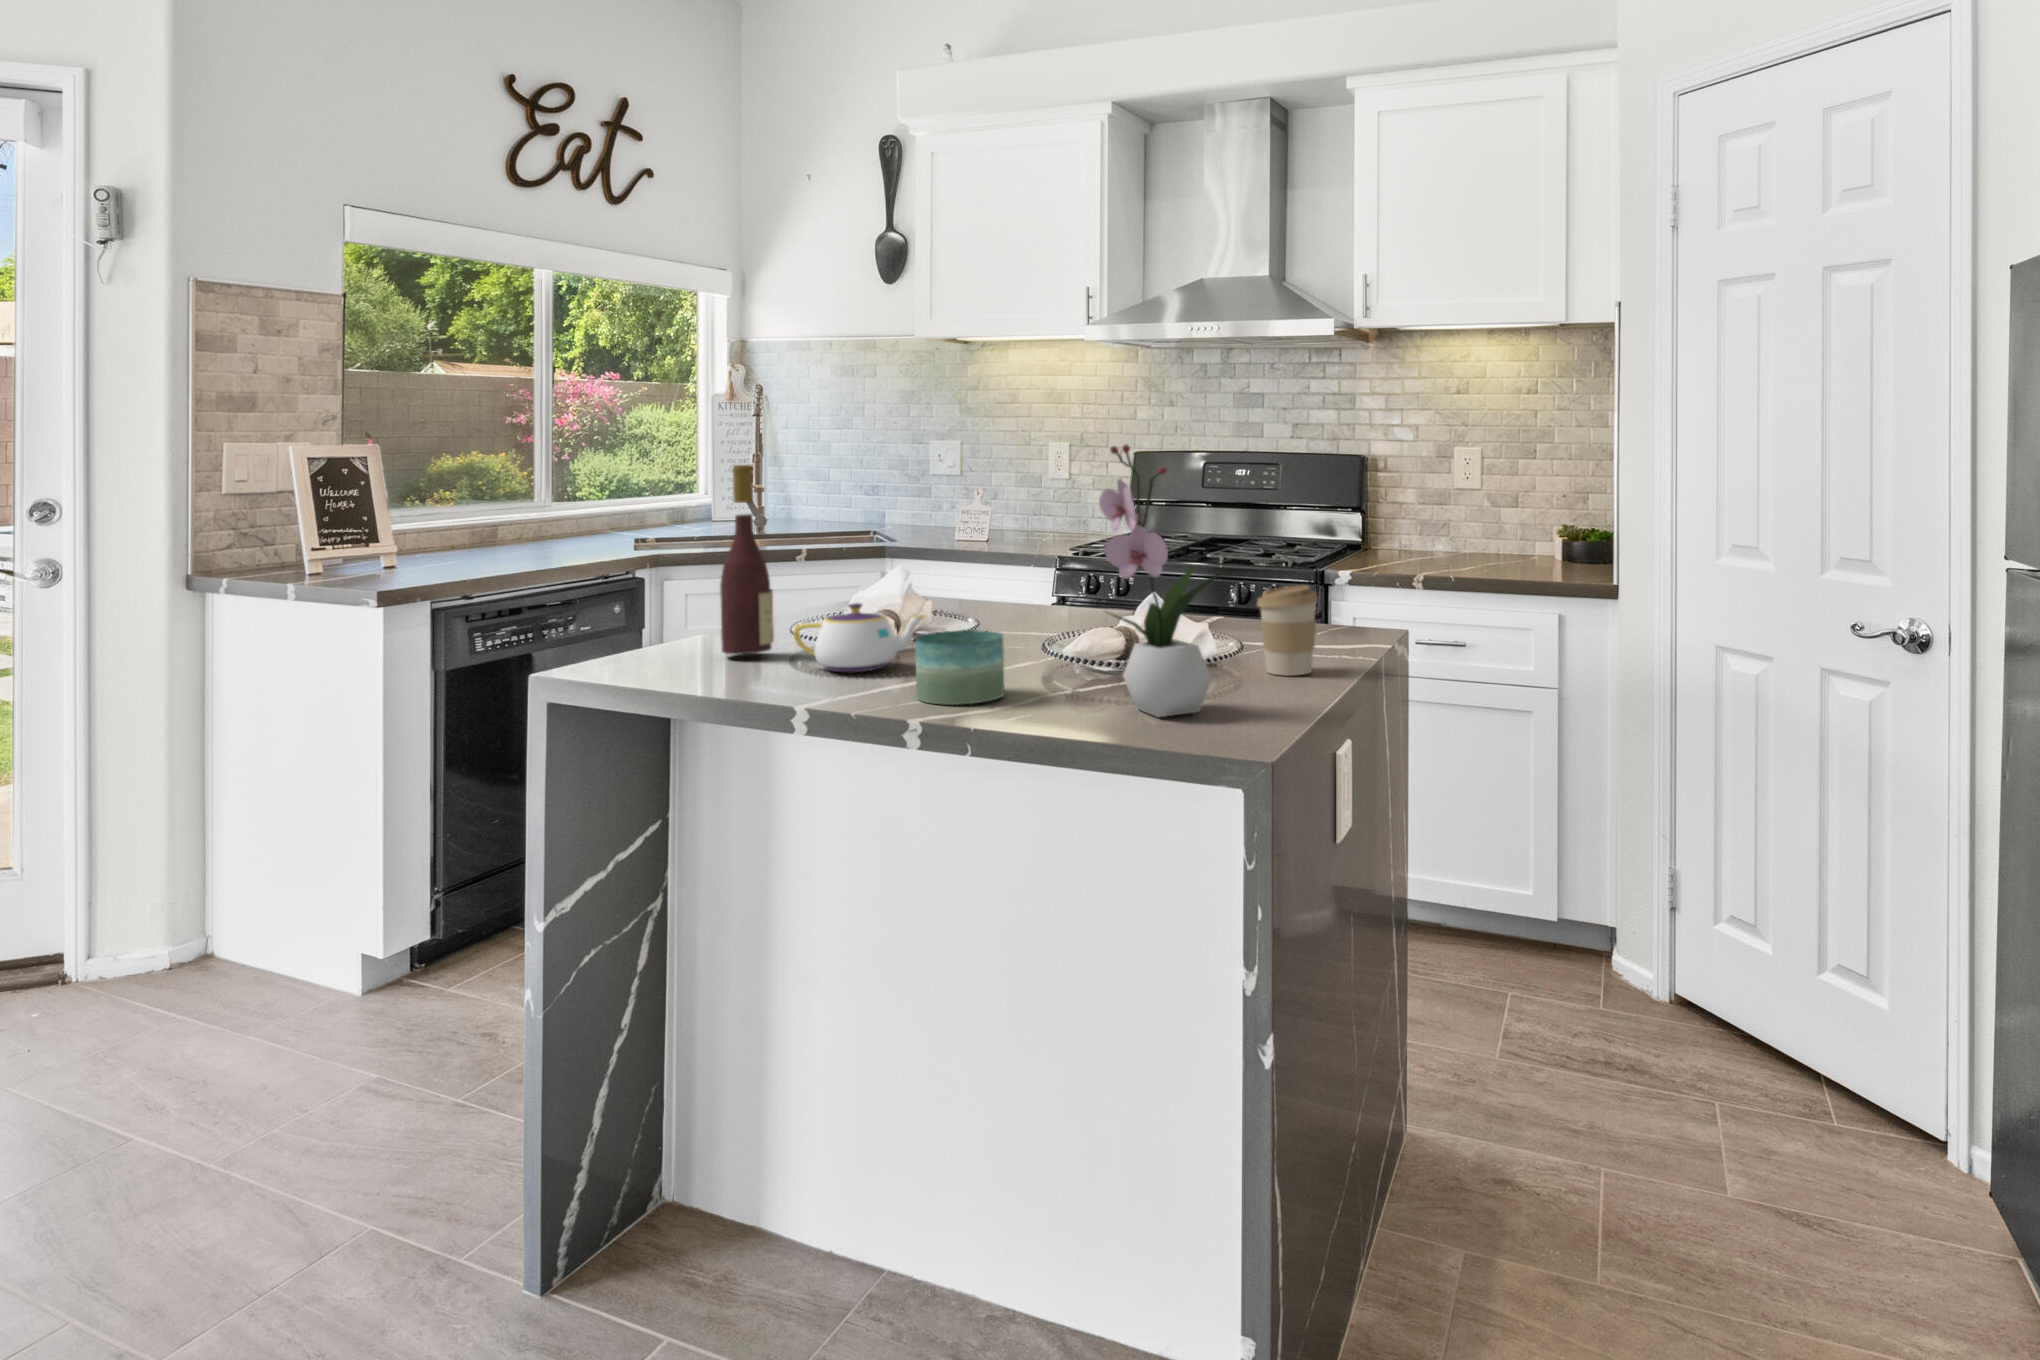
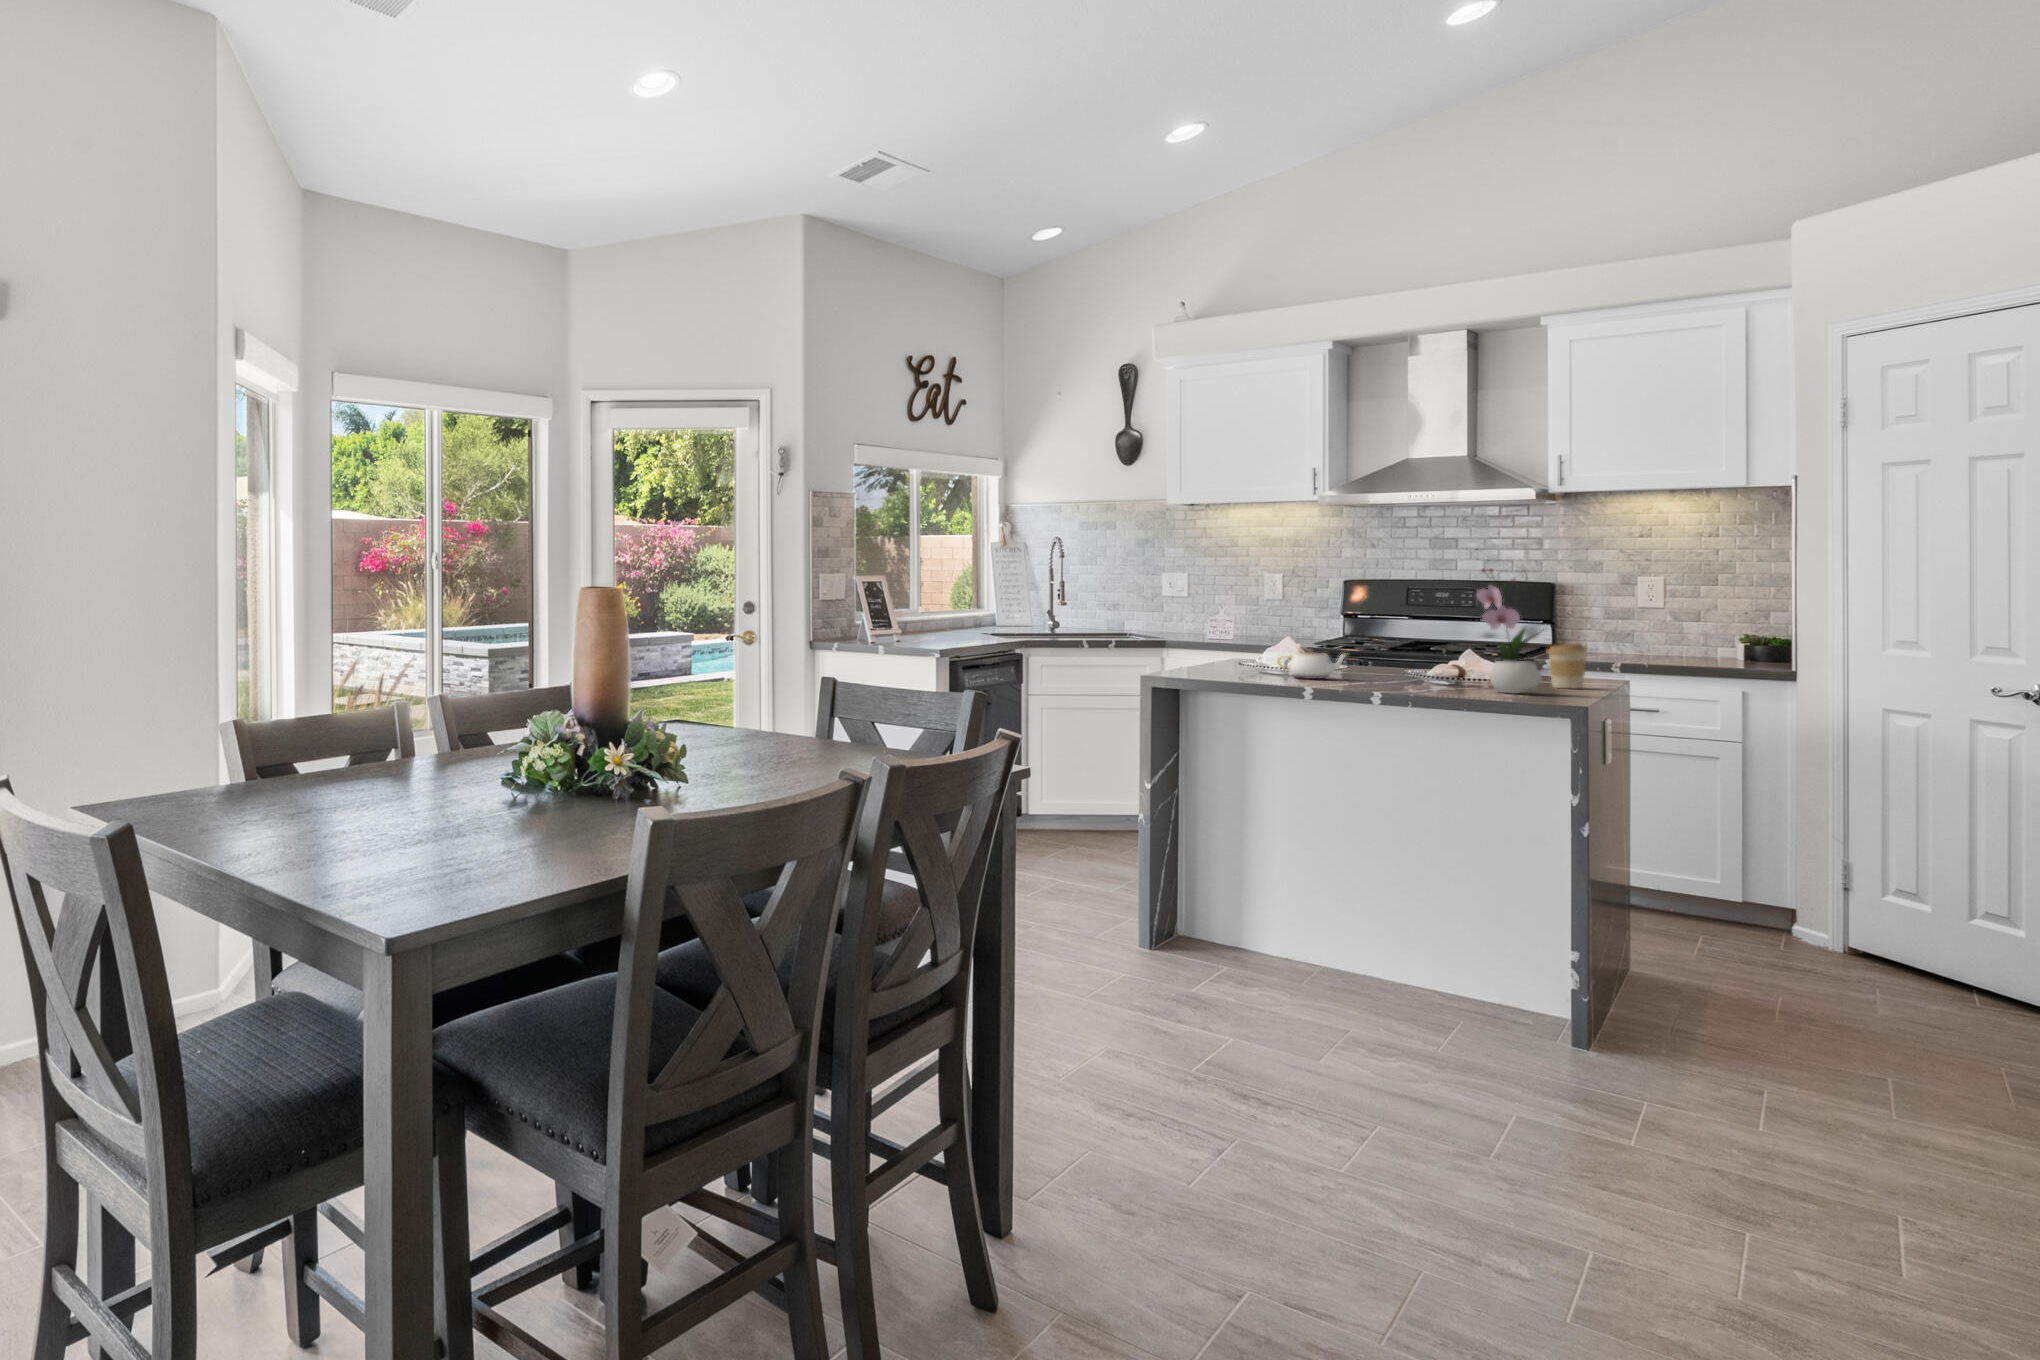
wine bottle: present [720,465,774,654] -> none [1224,581,1254,674]
candle: present [915,630,1004,705] -> none [1366,657,1416,687]

